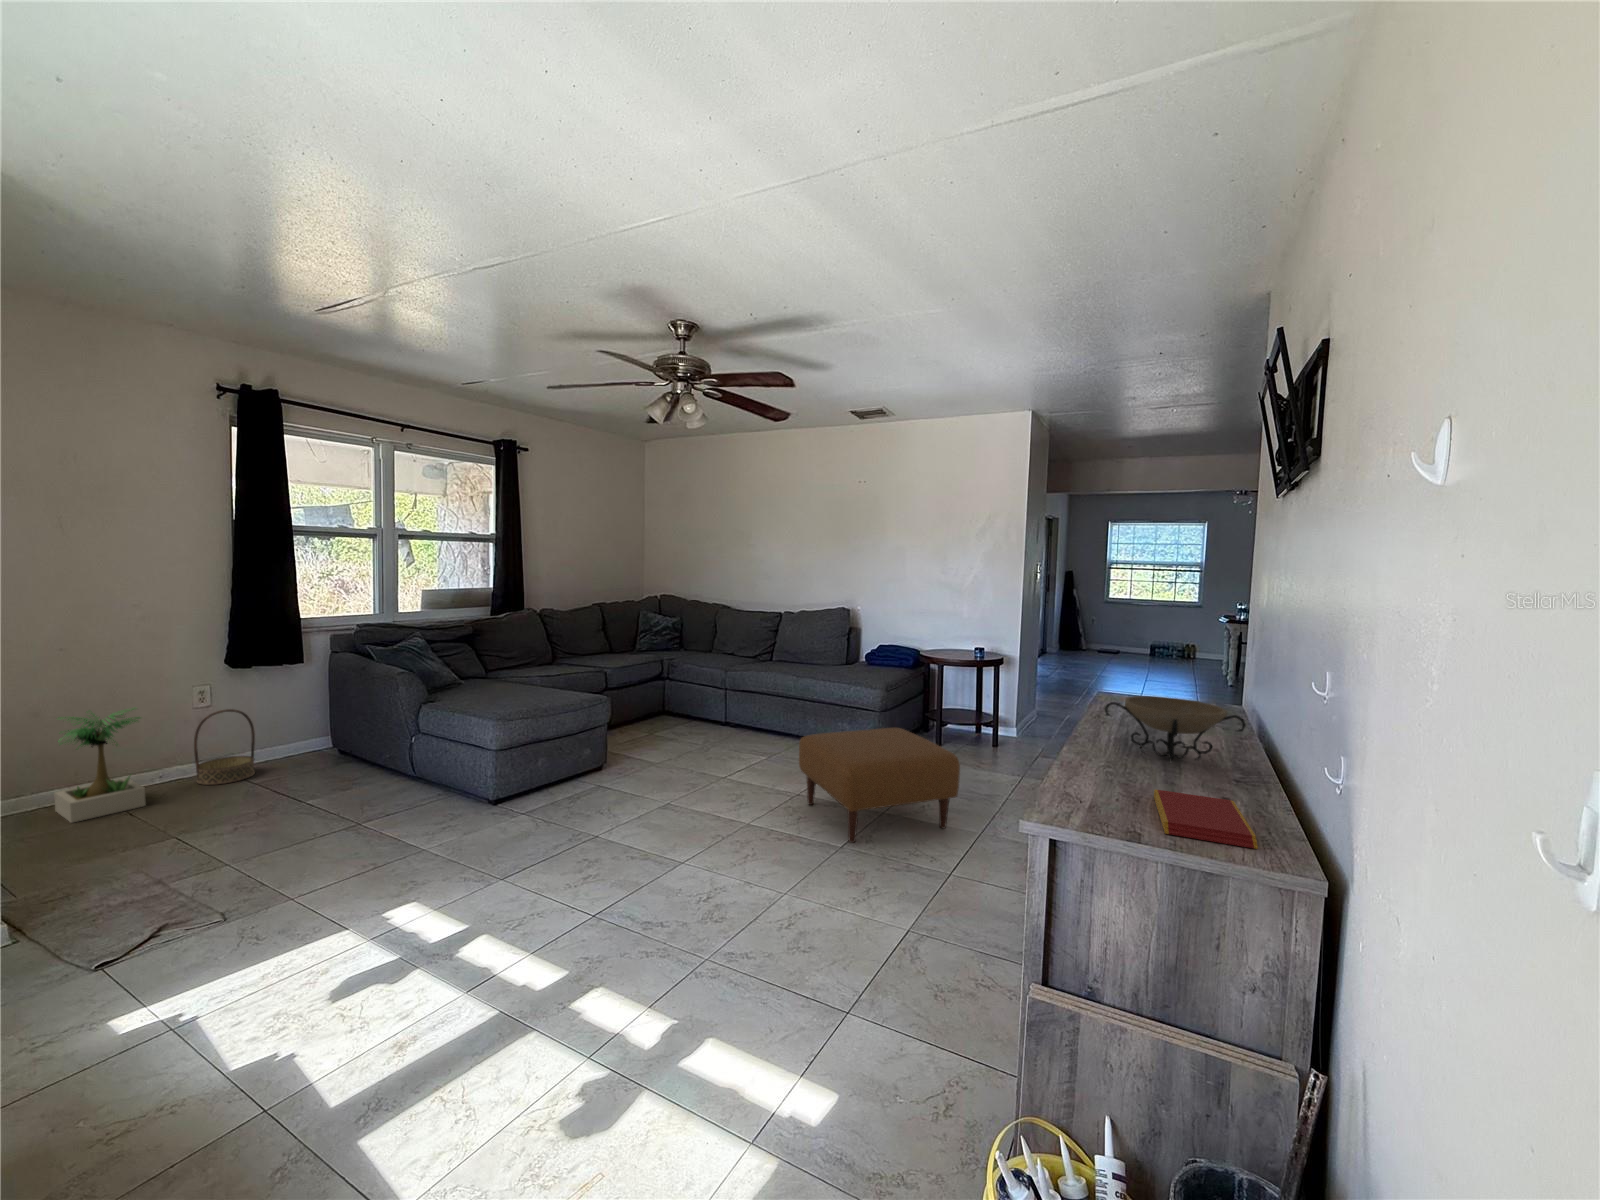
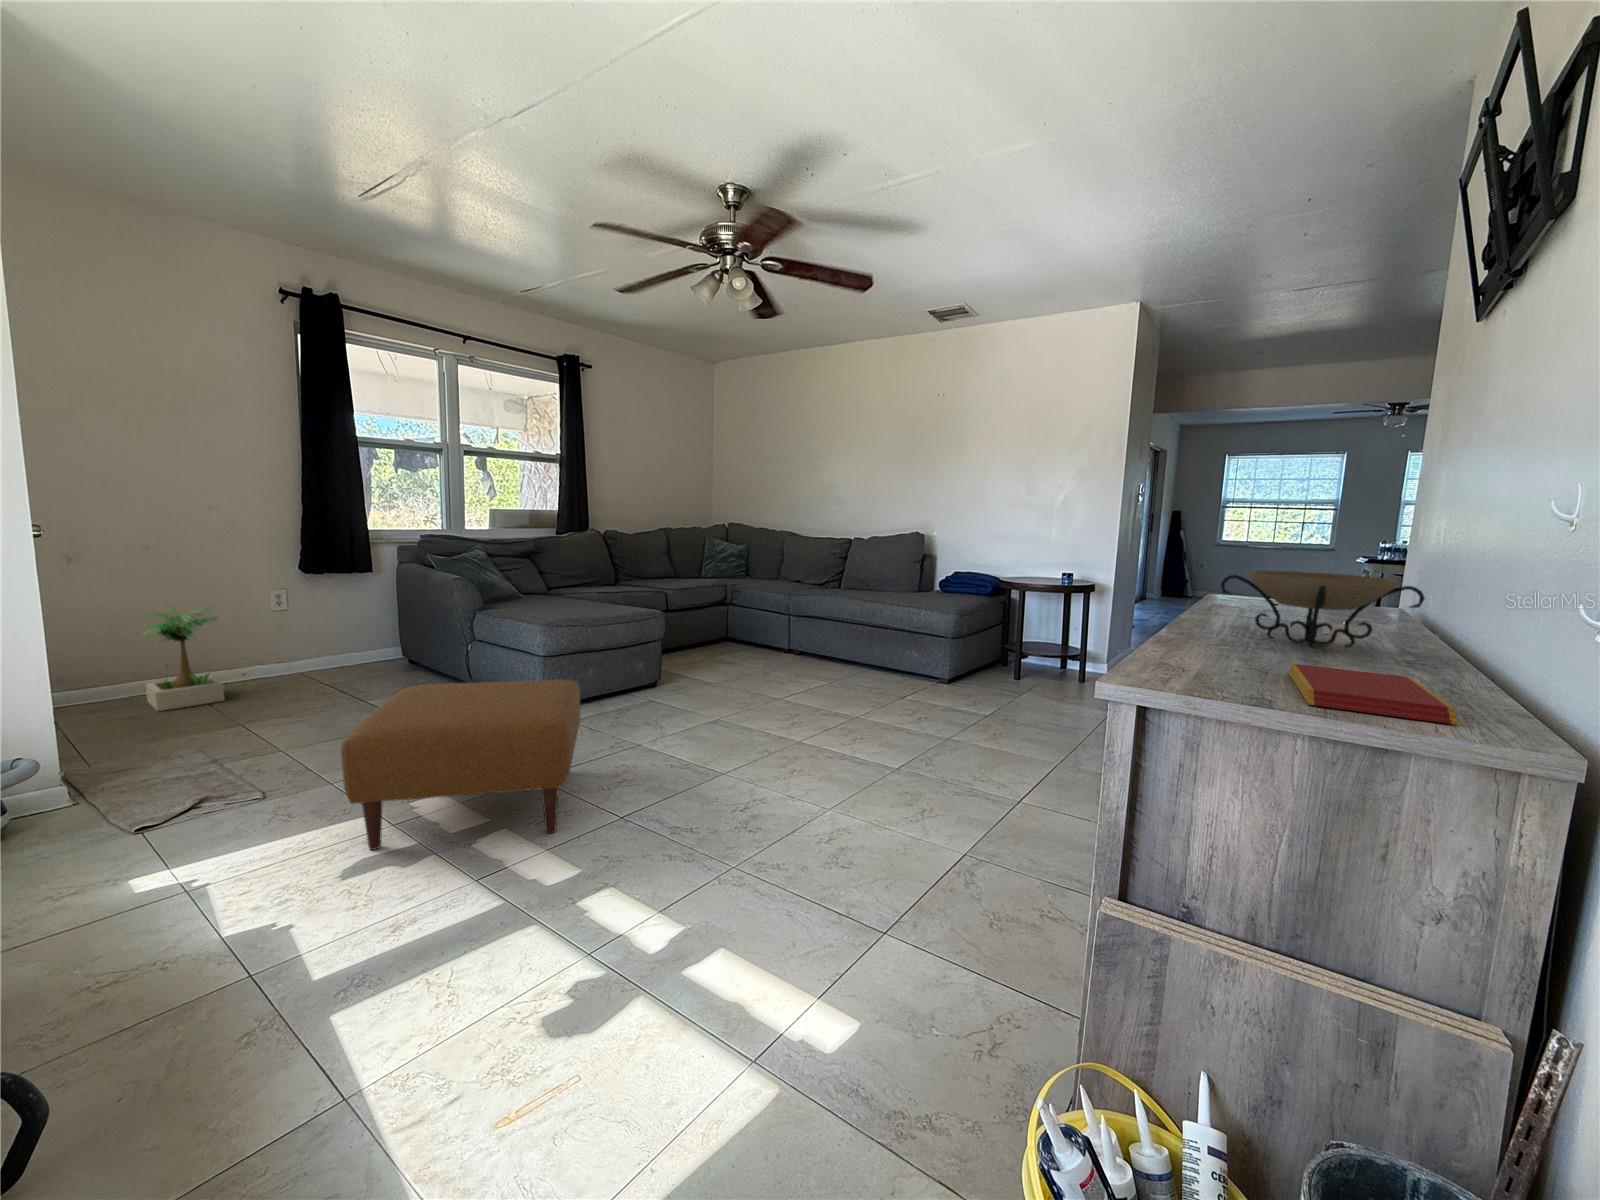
basket: present [194,709,255,785] -> none [270,615,328,686]
ottoman: present [799,728,960,843] -> present [341,680,580,850]

